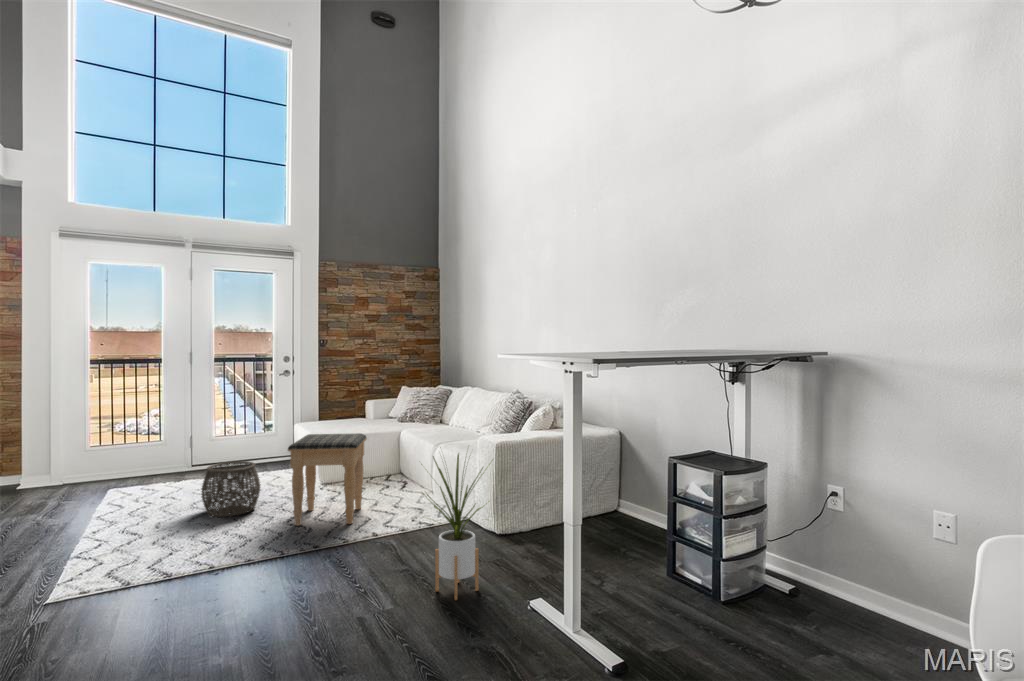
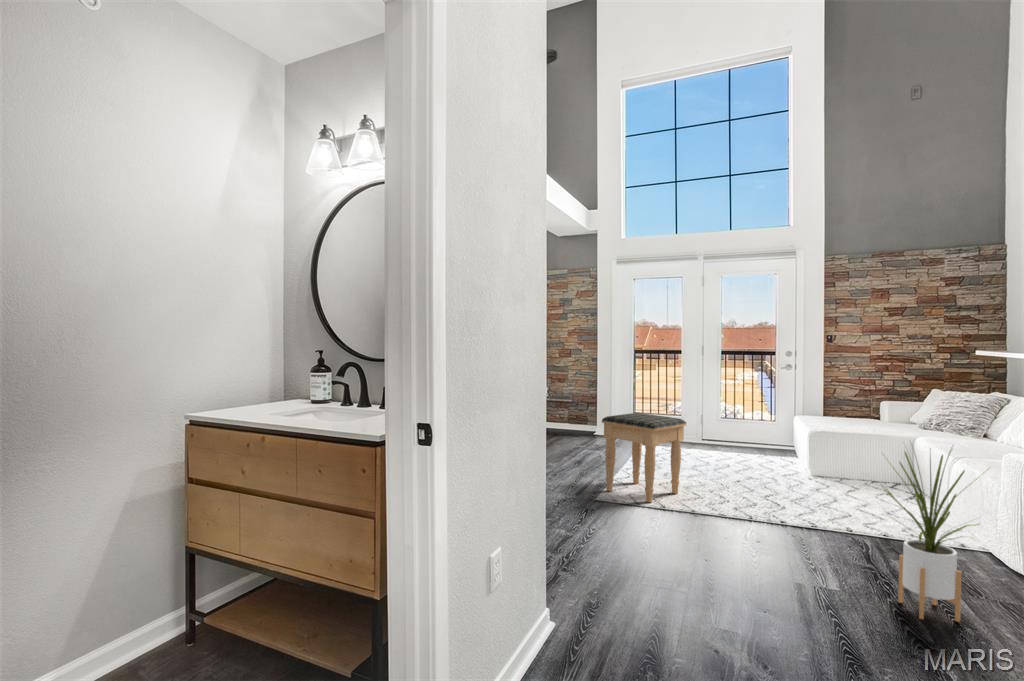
footstool: present [288,433,367,526] -> present [602,413,686,502]
woven basket: present [201,461,261,517] -> none [698,435,749,482]

